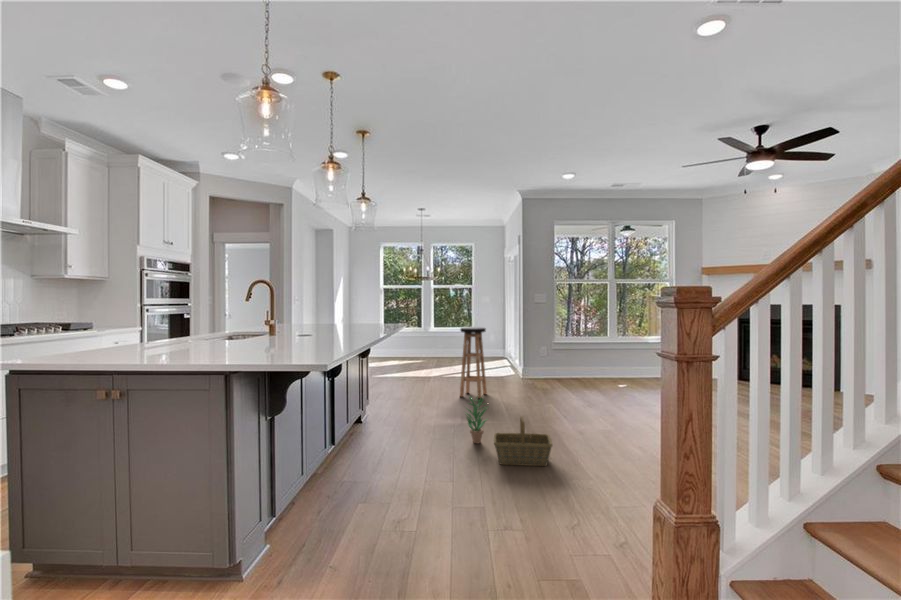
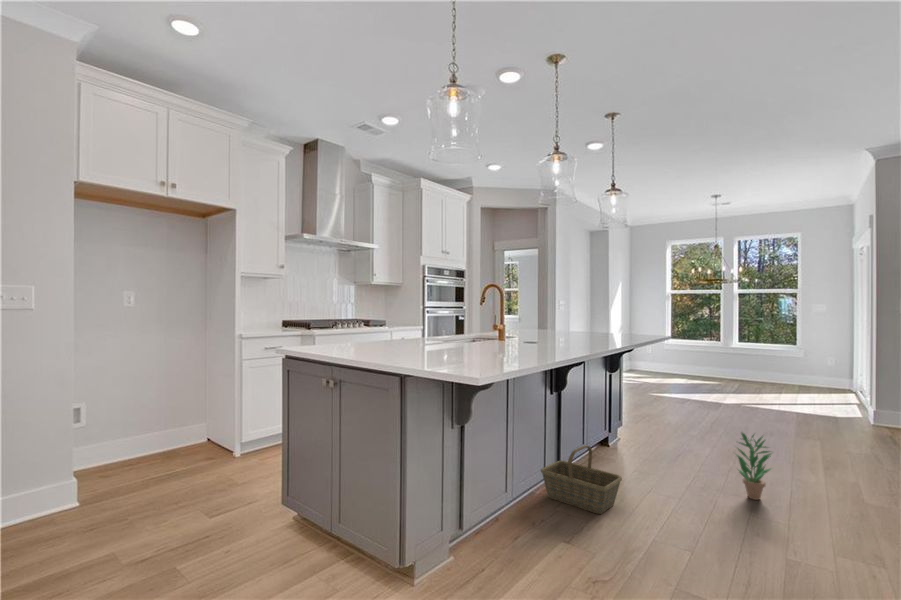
bar stool: present [460,327,487,398] -> none [753,342,800,440]
basket: present [494,416,553,466] -> present [541,445,622,514]

